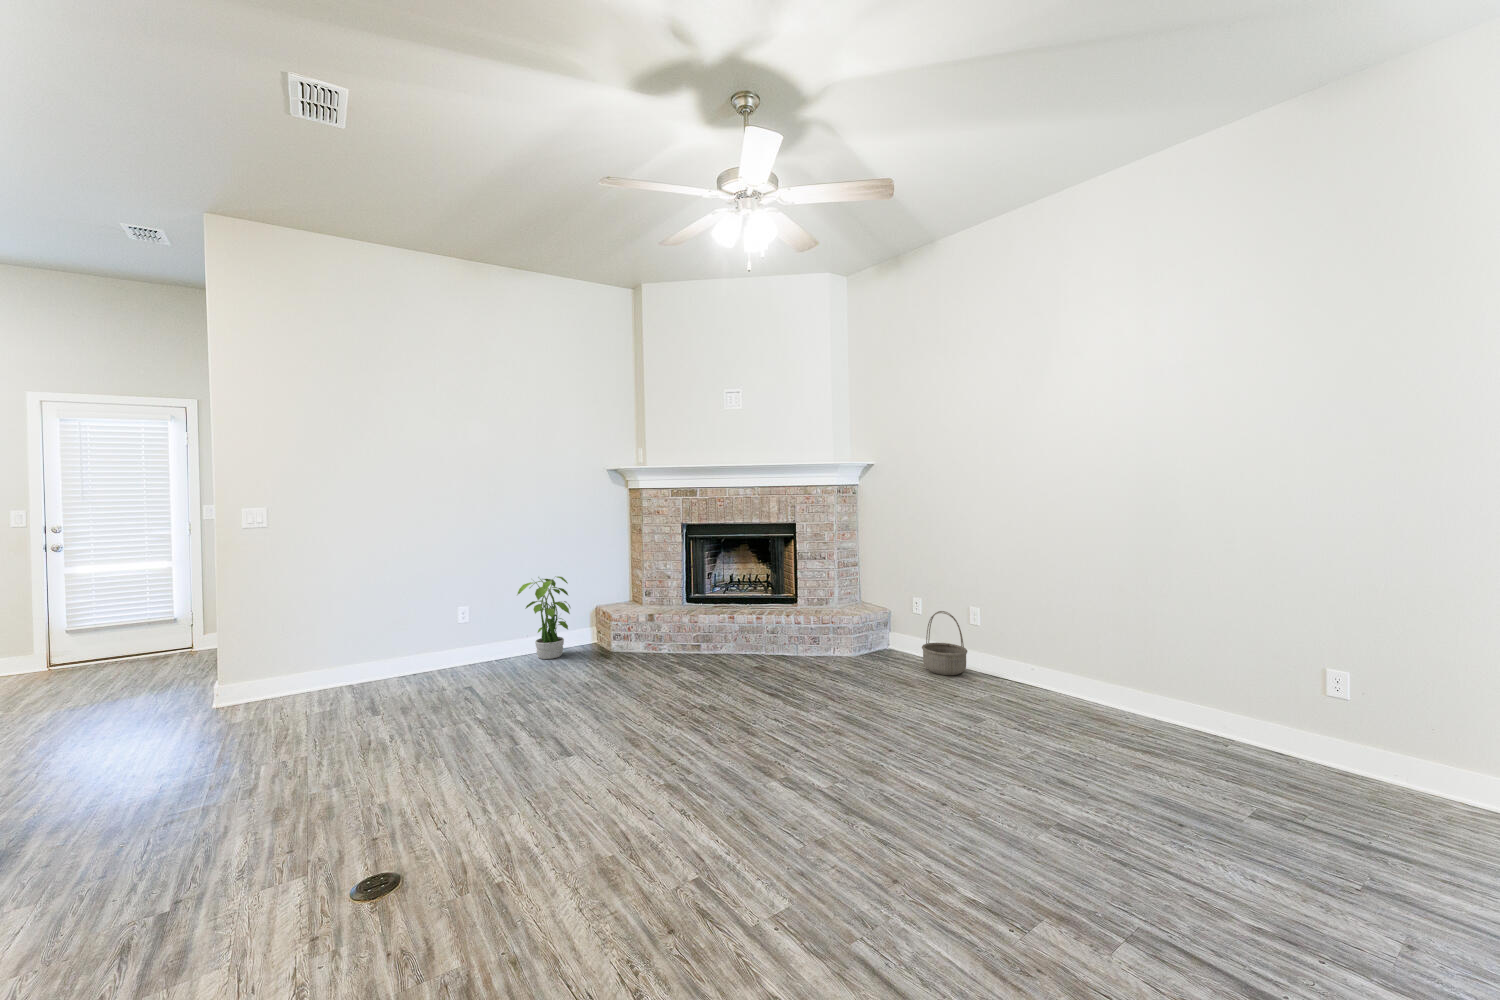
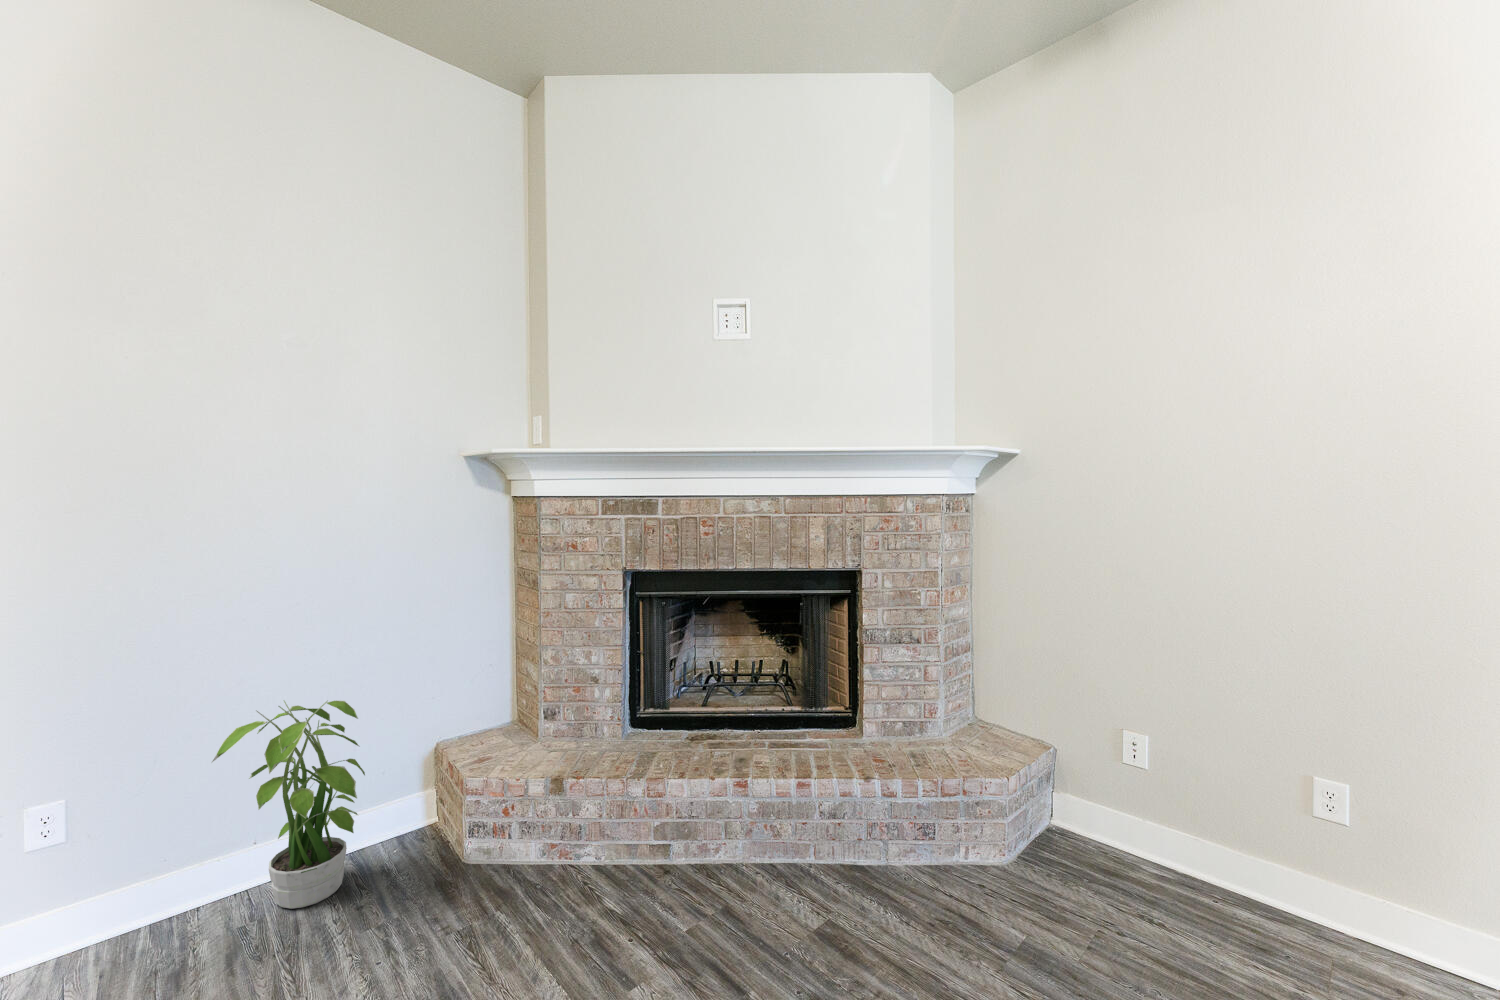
basket: present [922,611,967,675] -> none [1180,784,1309,943]

